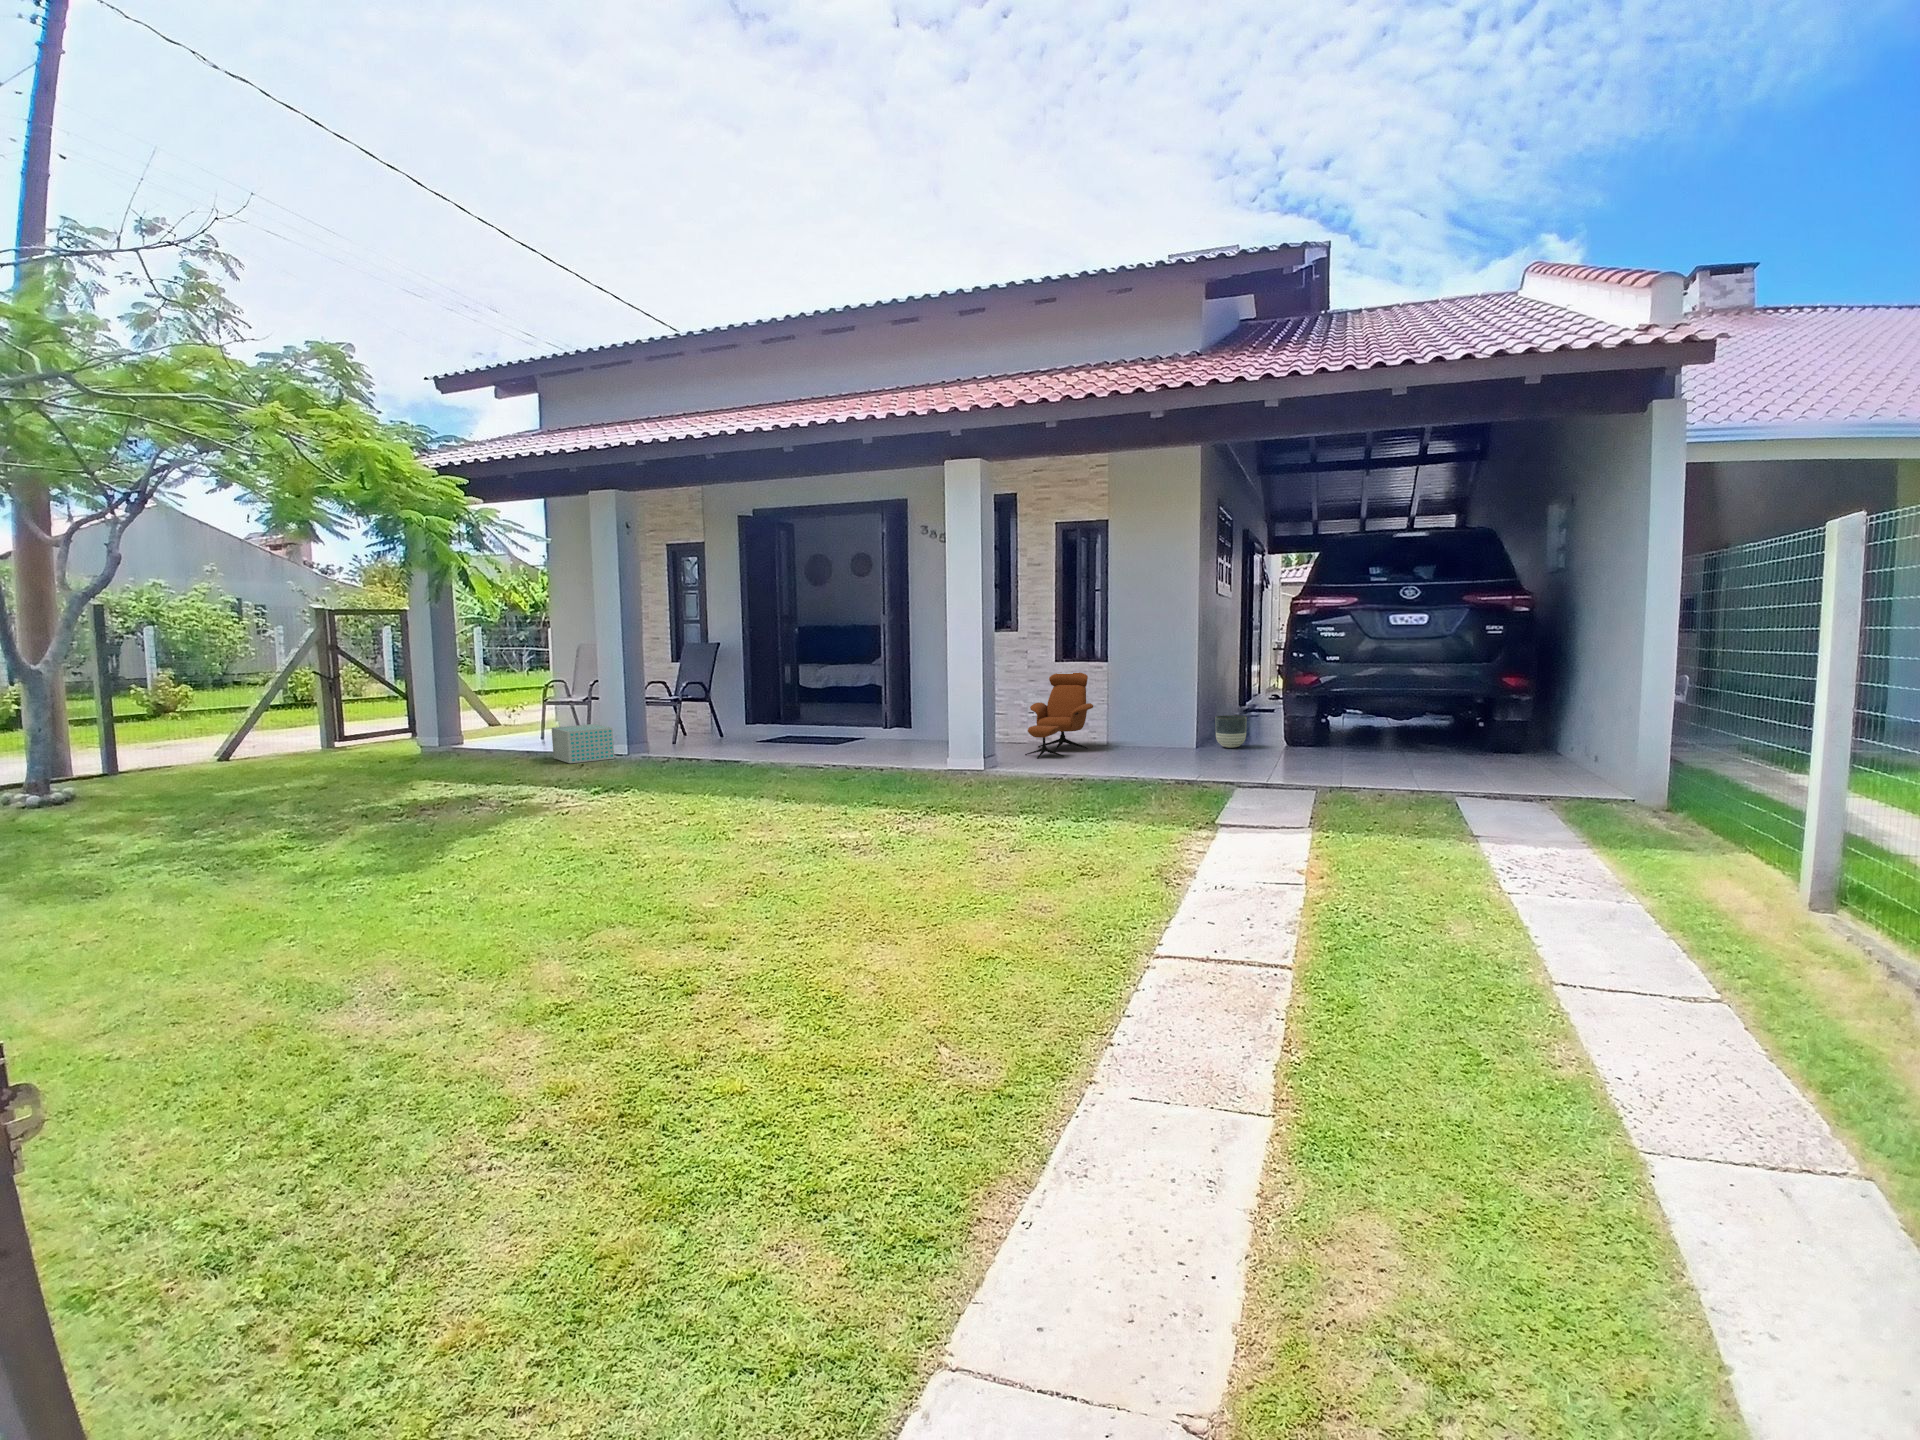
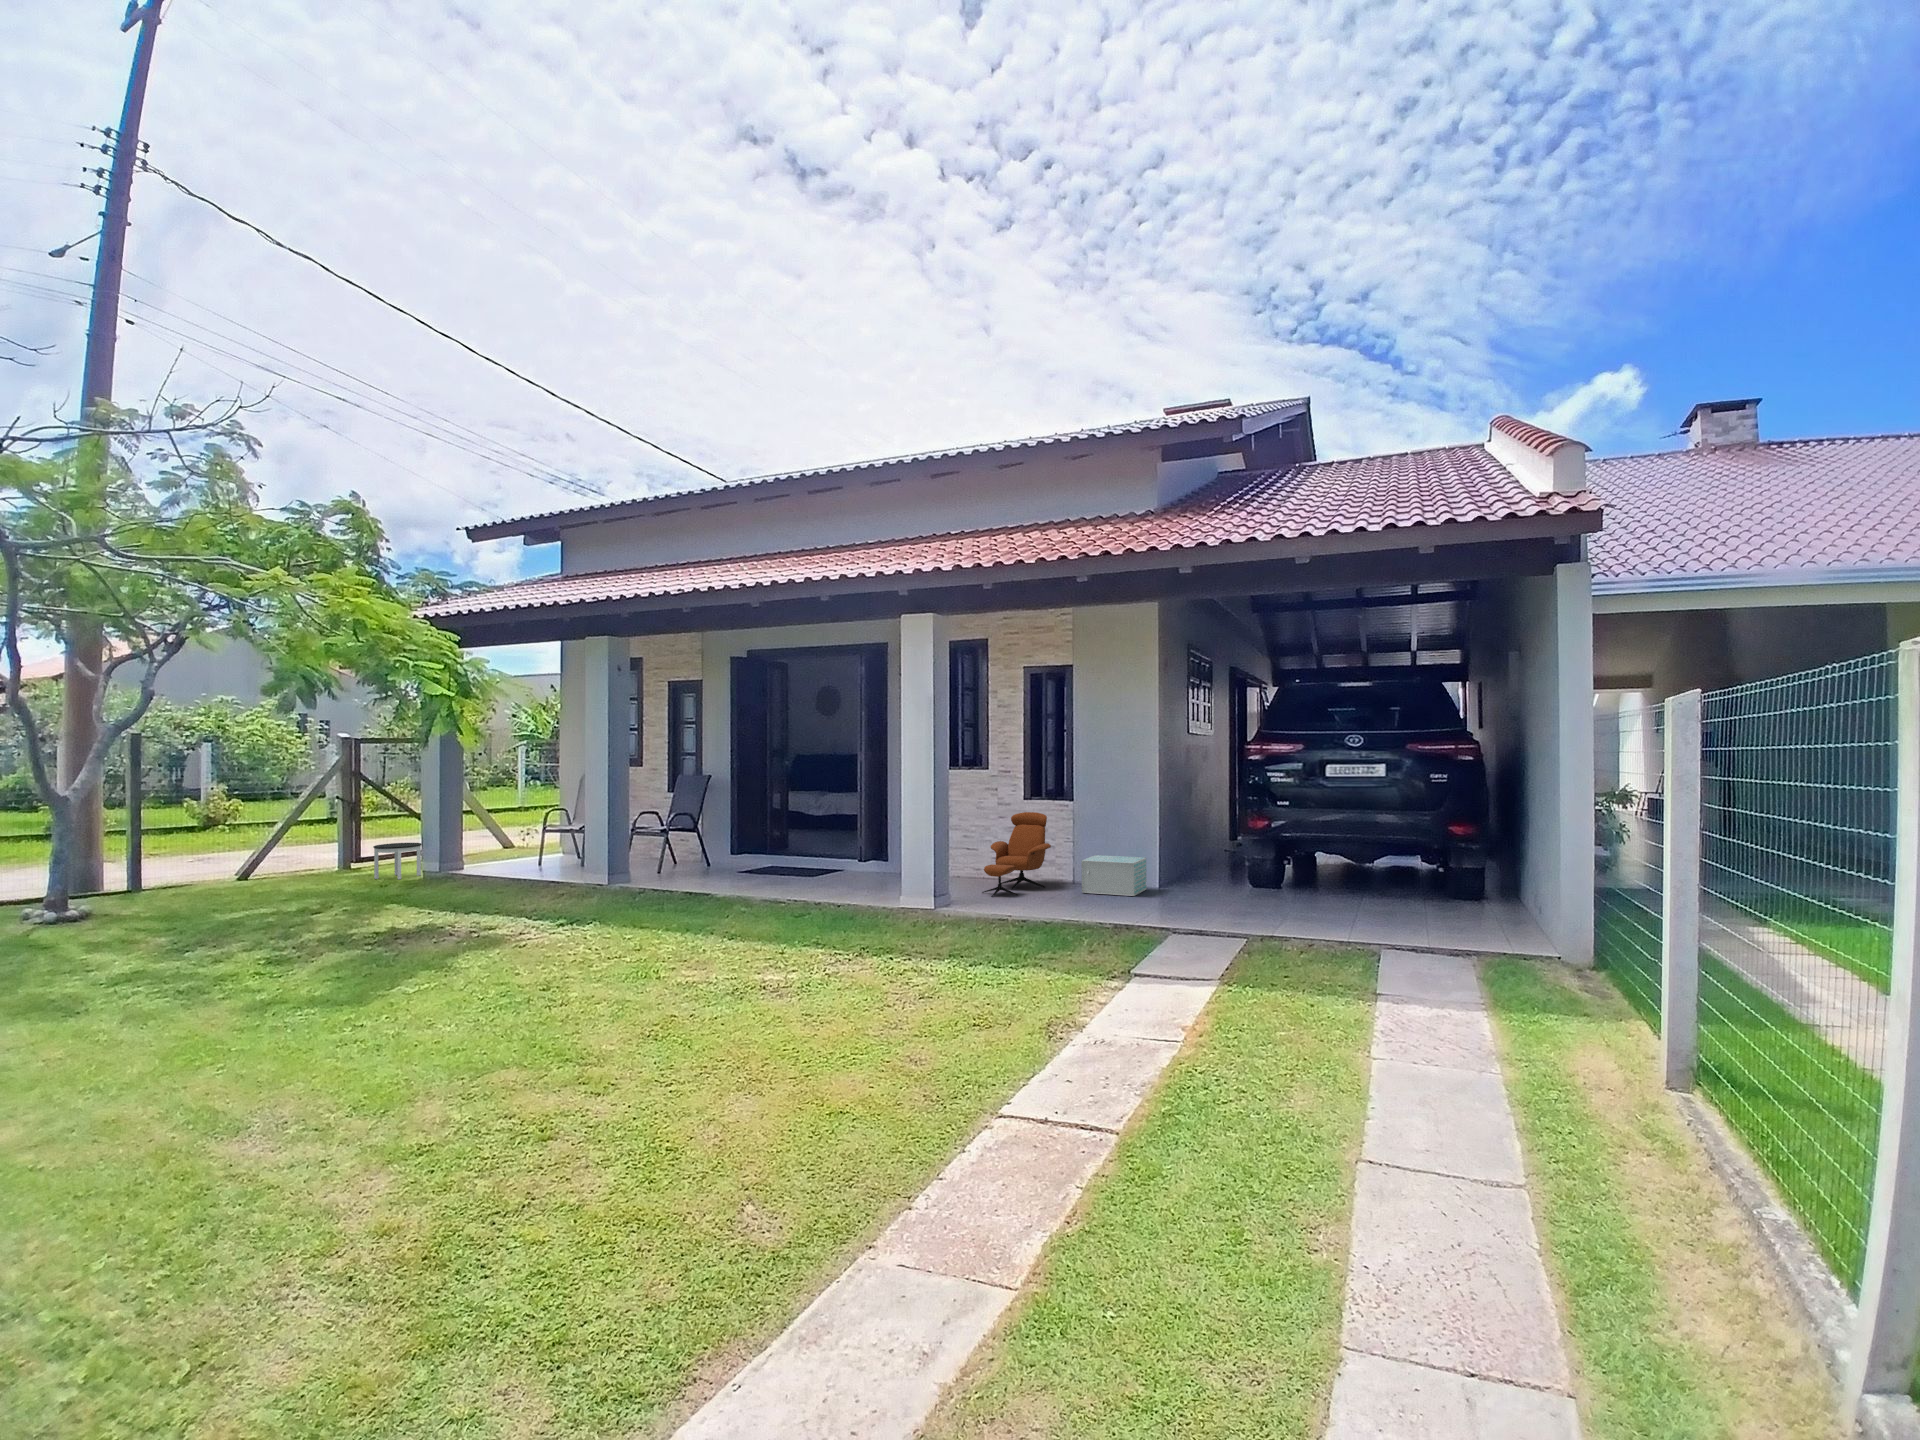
planter: present [1215,715,1247,748] -> none [1167,858,1197,890]
round table: none [365,719,418,758] -> present [373,843,422,879]
storage box: present [552,724,614,763] -> present [1081,855,1147,896]

